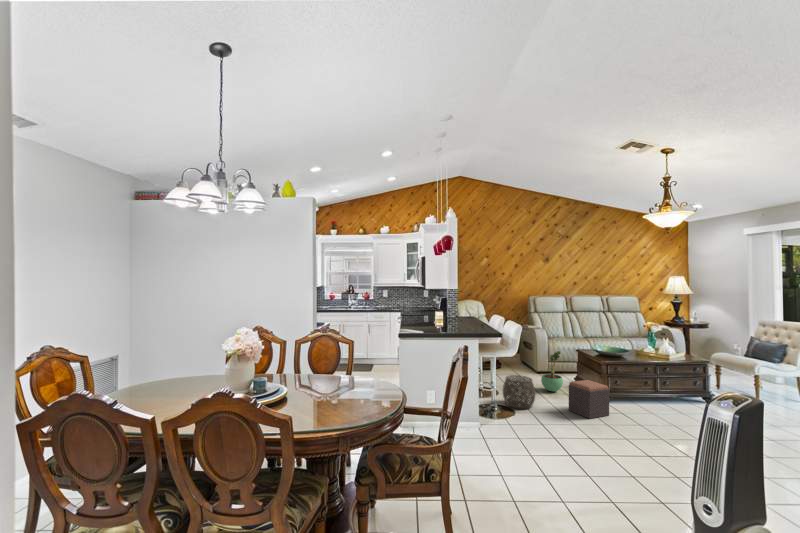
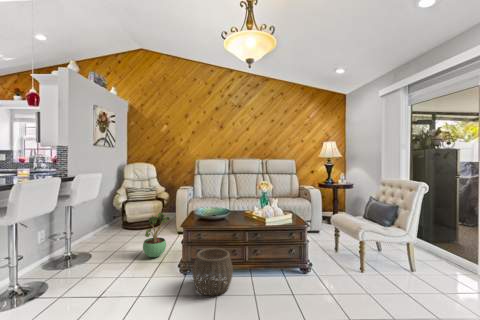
woven basket: present [503,375,535,409] -> present [193,248,233,296]
footstool: present [569,380,609,419] -> none [117,251,156,306]

